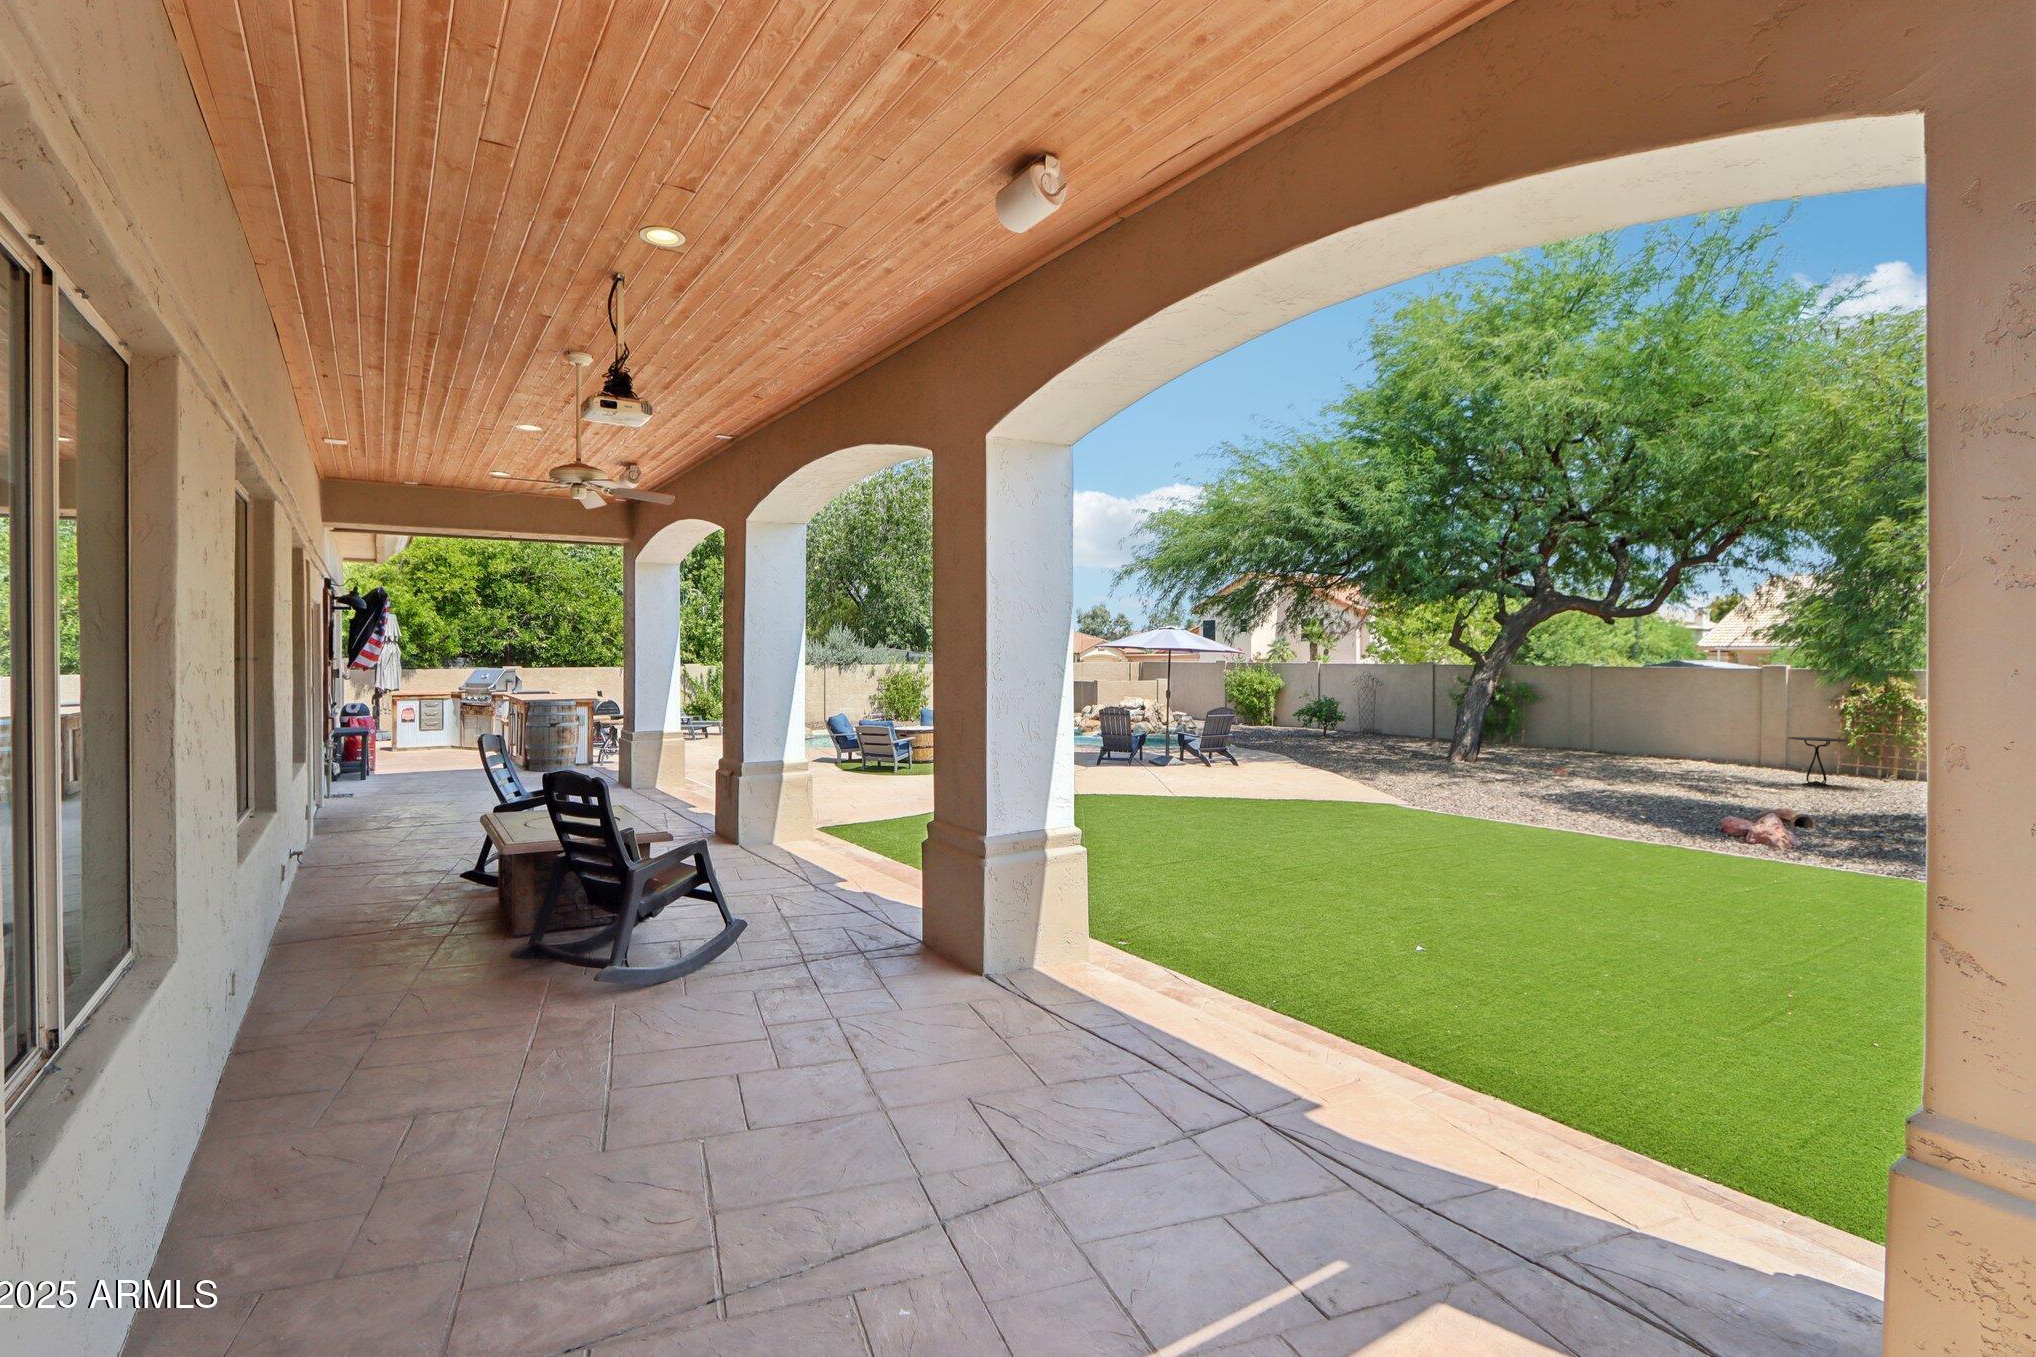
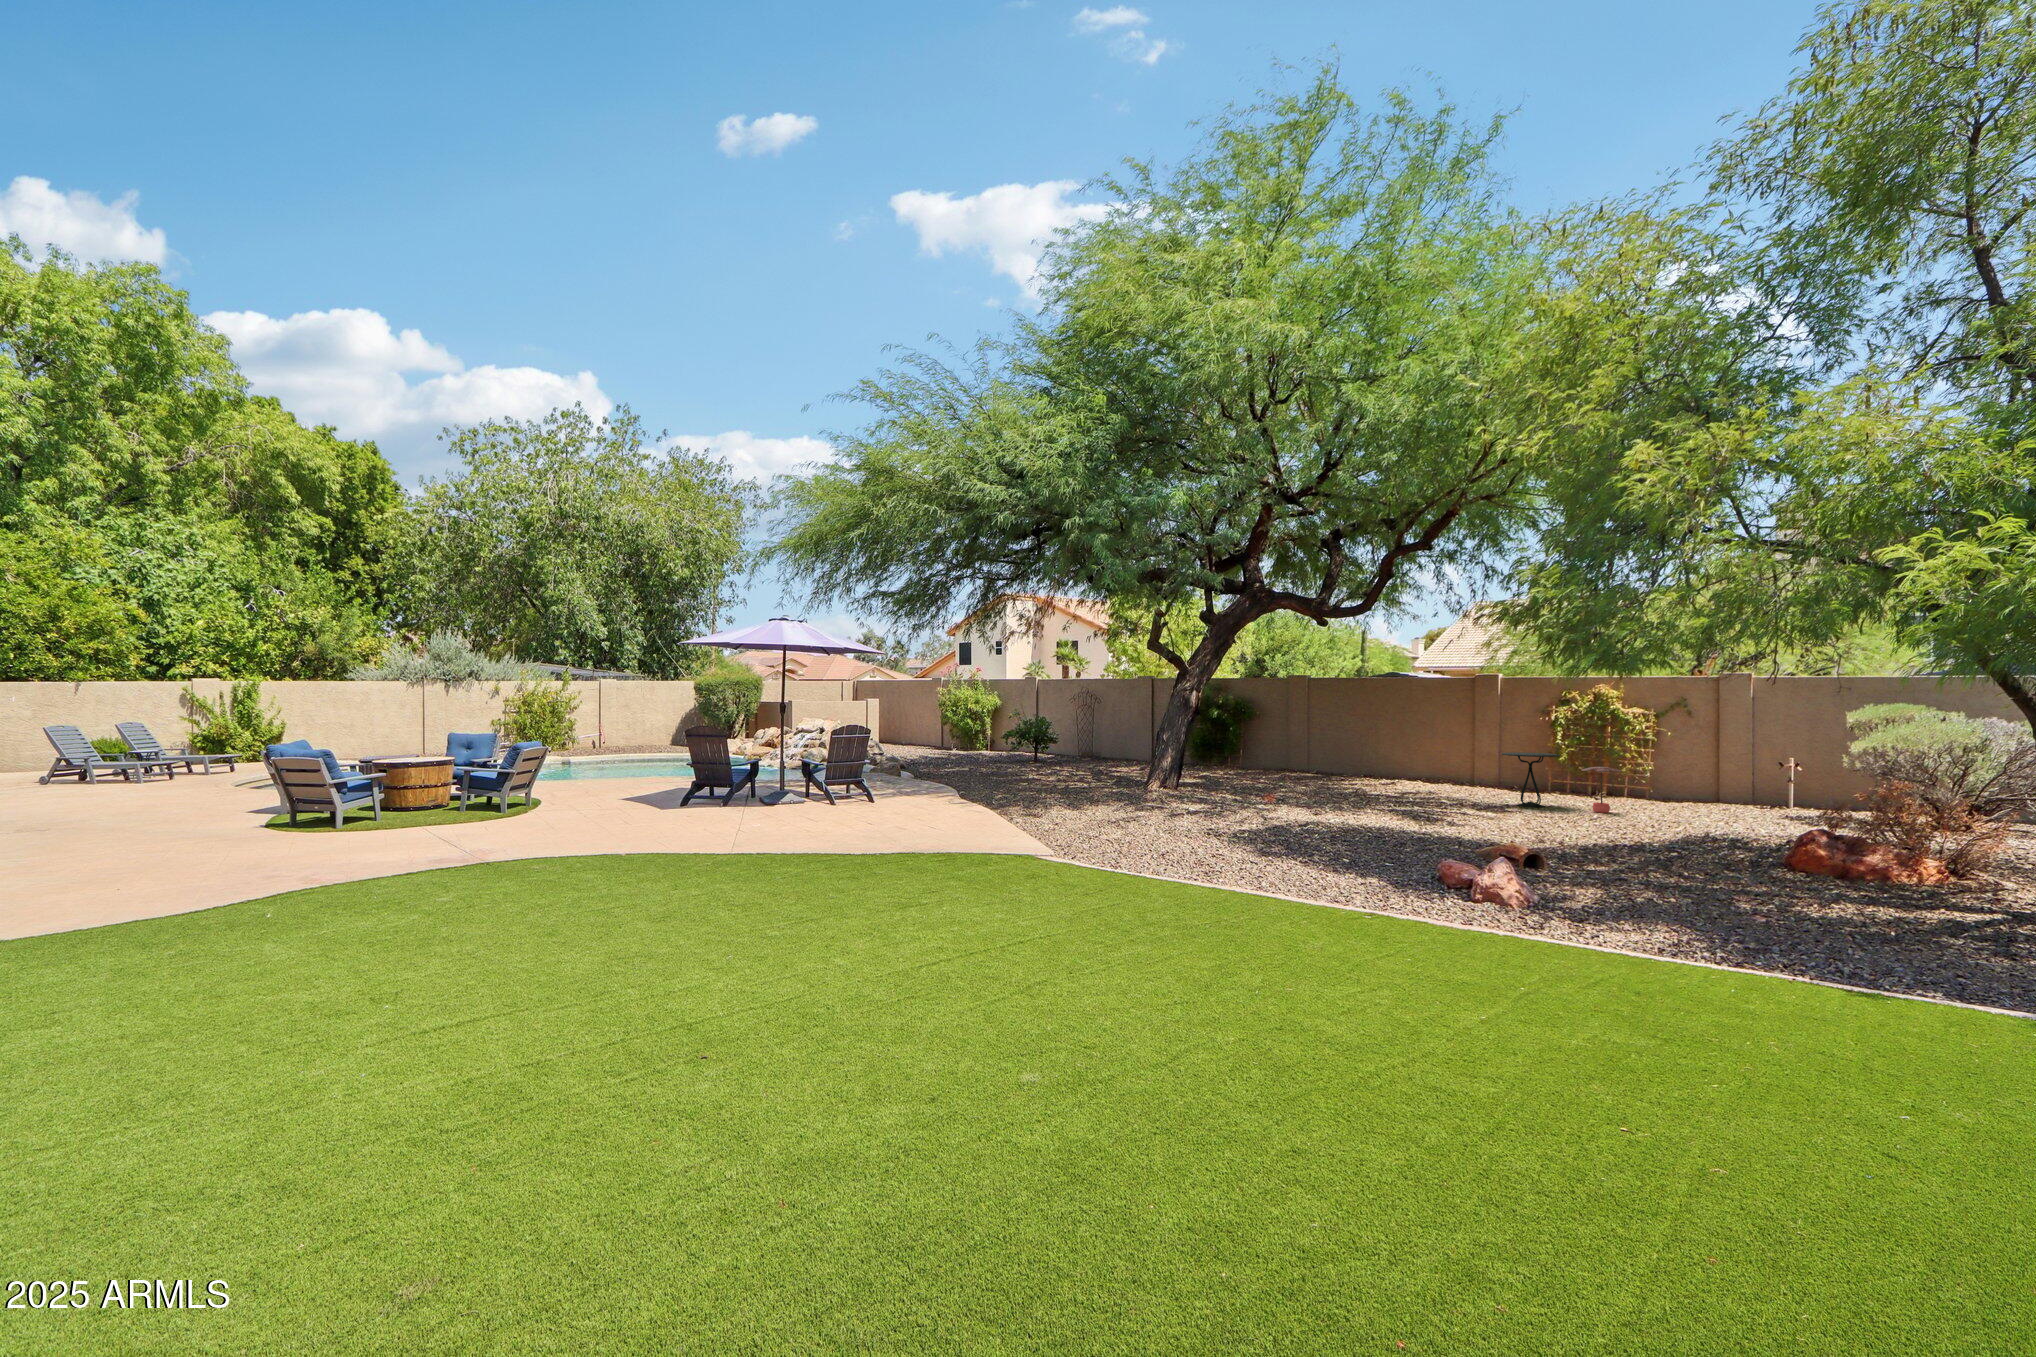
potted plant: none [1867,751,1909,792] -> present [1581,767,1622,813]

